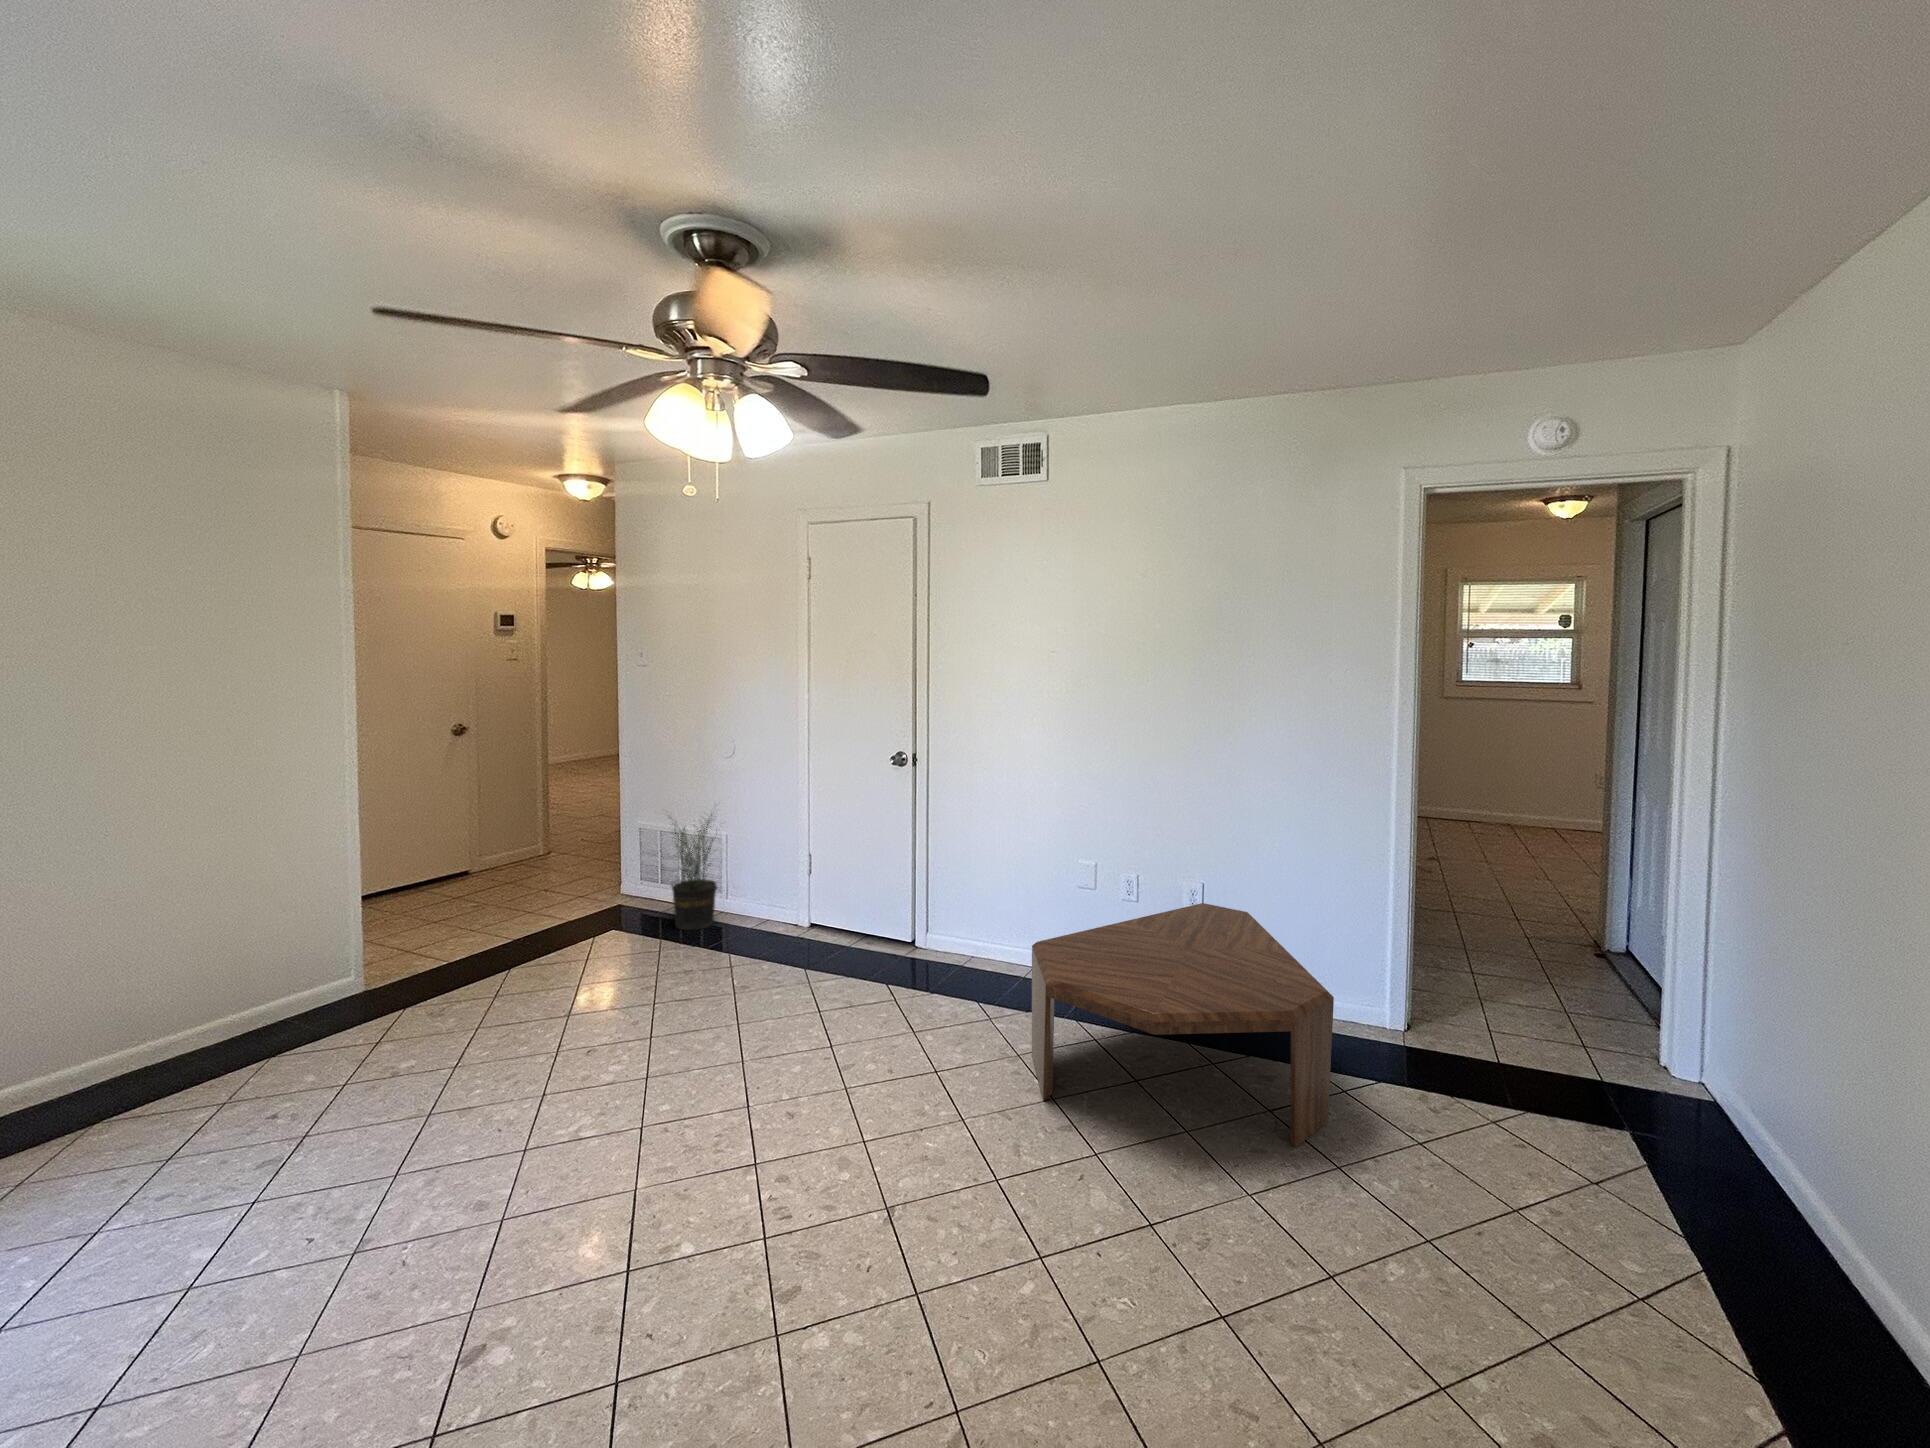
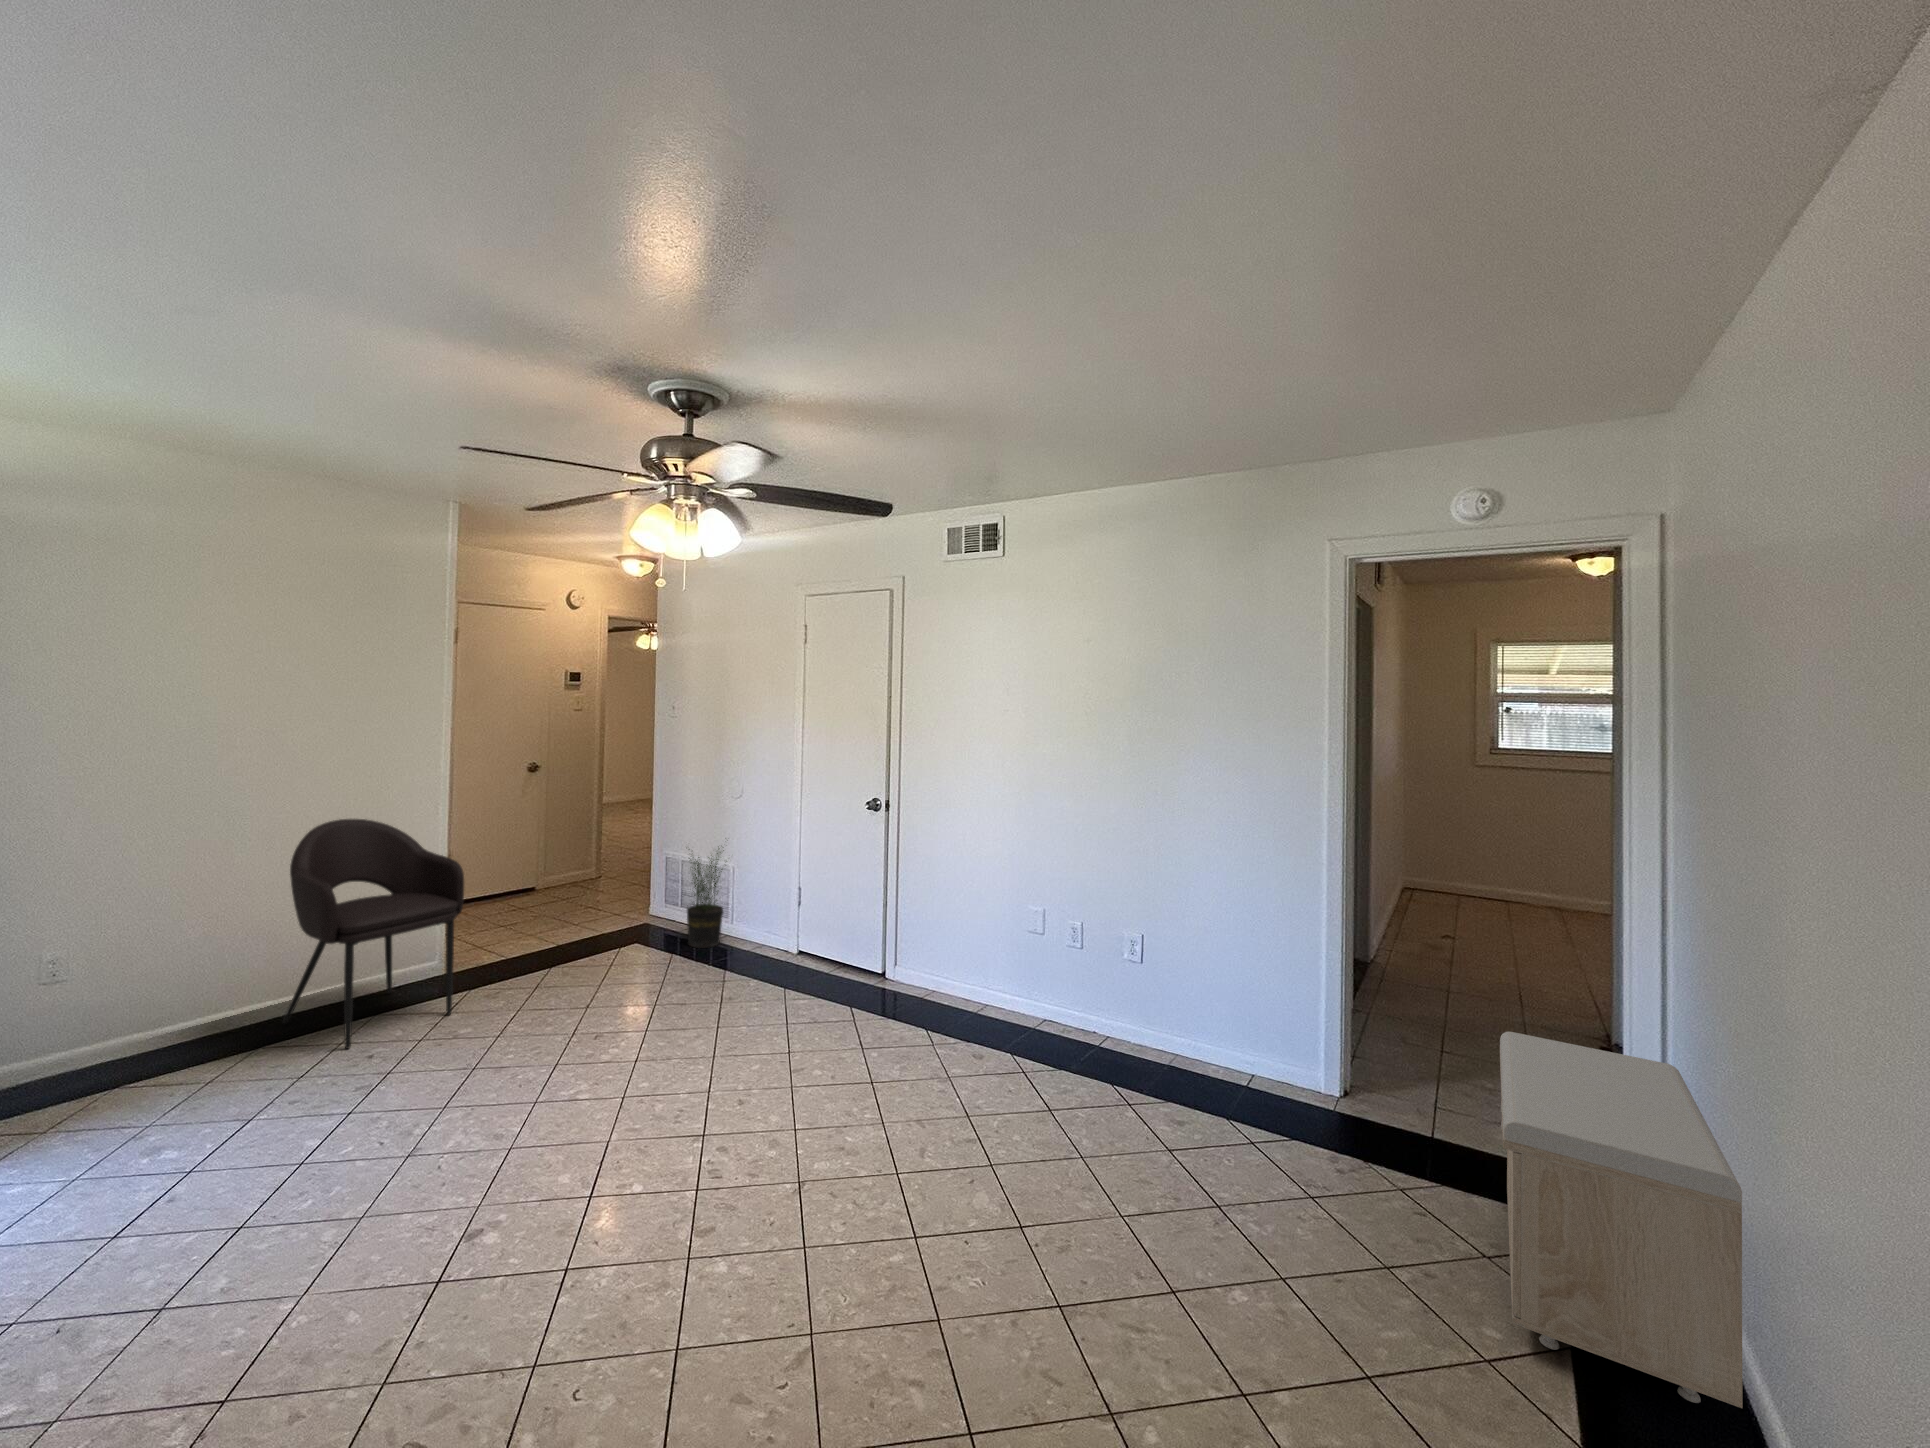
armchair: none [124,807,389,1110] -> present [283,819,464,1049]
coffee table: present [1032,903,1334,1148] -> none [959,953,1229,1184]
storage bench: none [1588,961,1884,1310] -> present [1500,1032,1743,1408]

